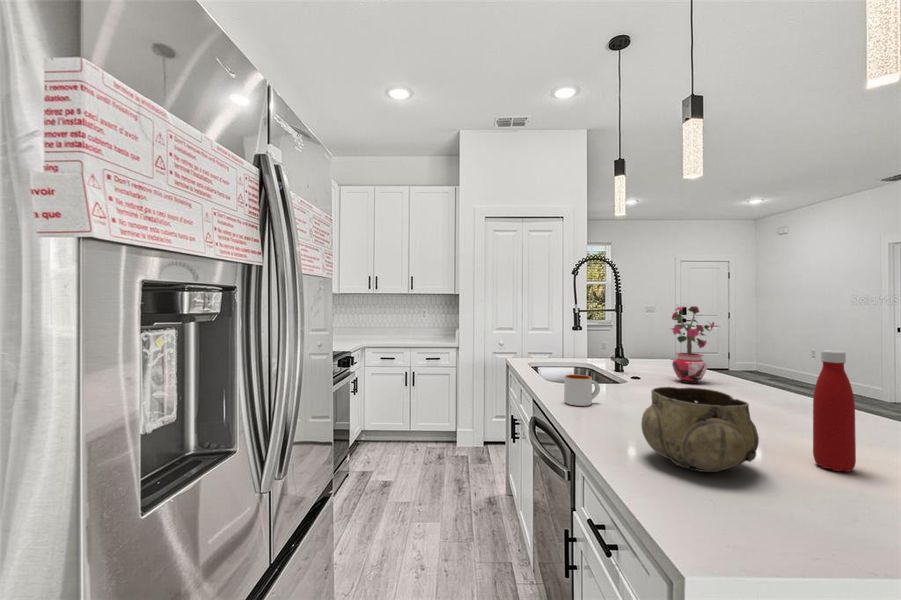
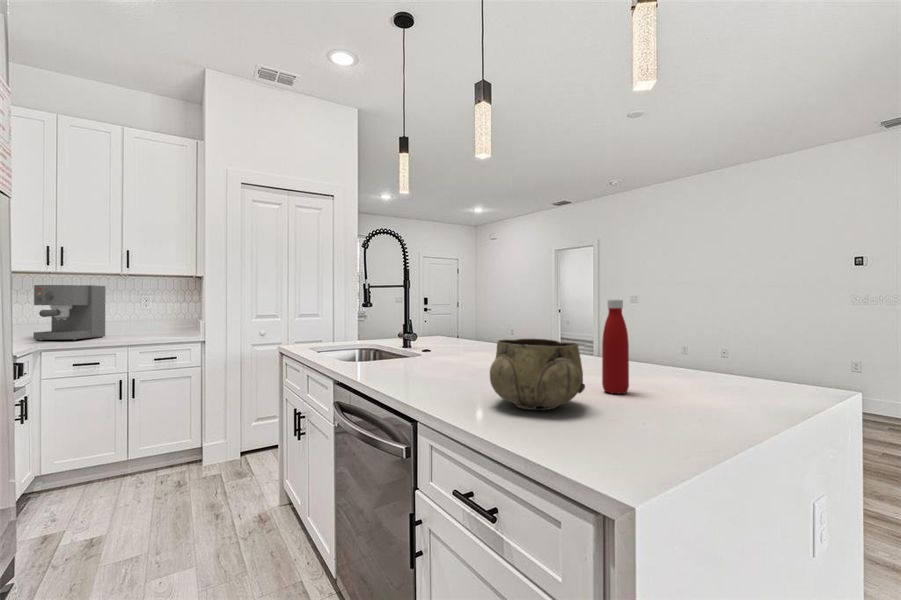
coffee maker: none [362,303,400,342] -> present [34,285,105,341]
potted plant: present [672,306,714,383] -> none [454,280,493,352]
mug: present [564,374,600,406] -> none [381,346,415,378]

